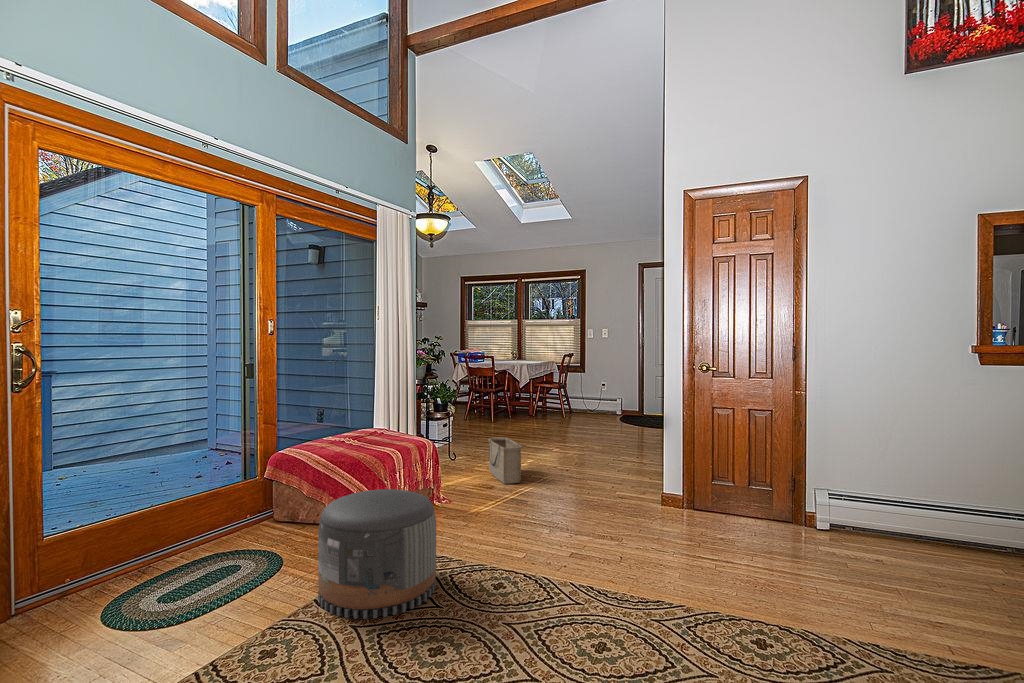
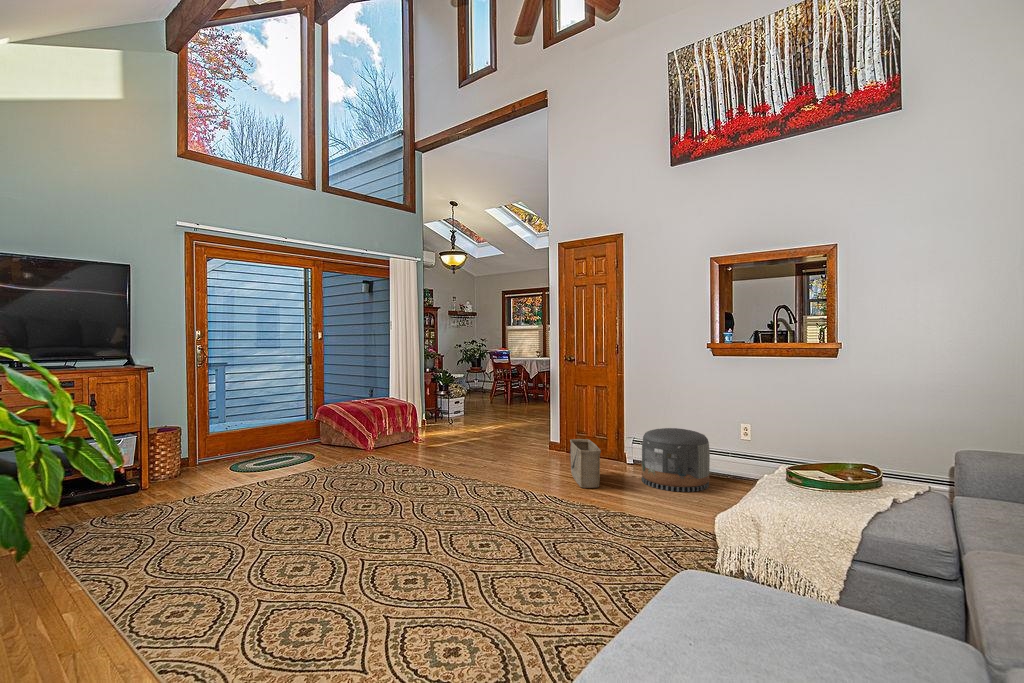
pouf: present [318,489,436,619] -> present [642,428,710,492]

